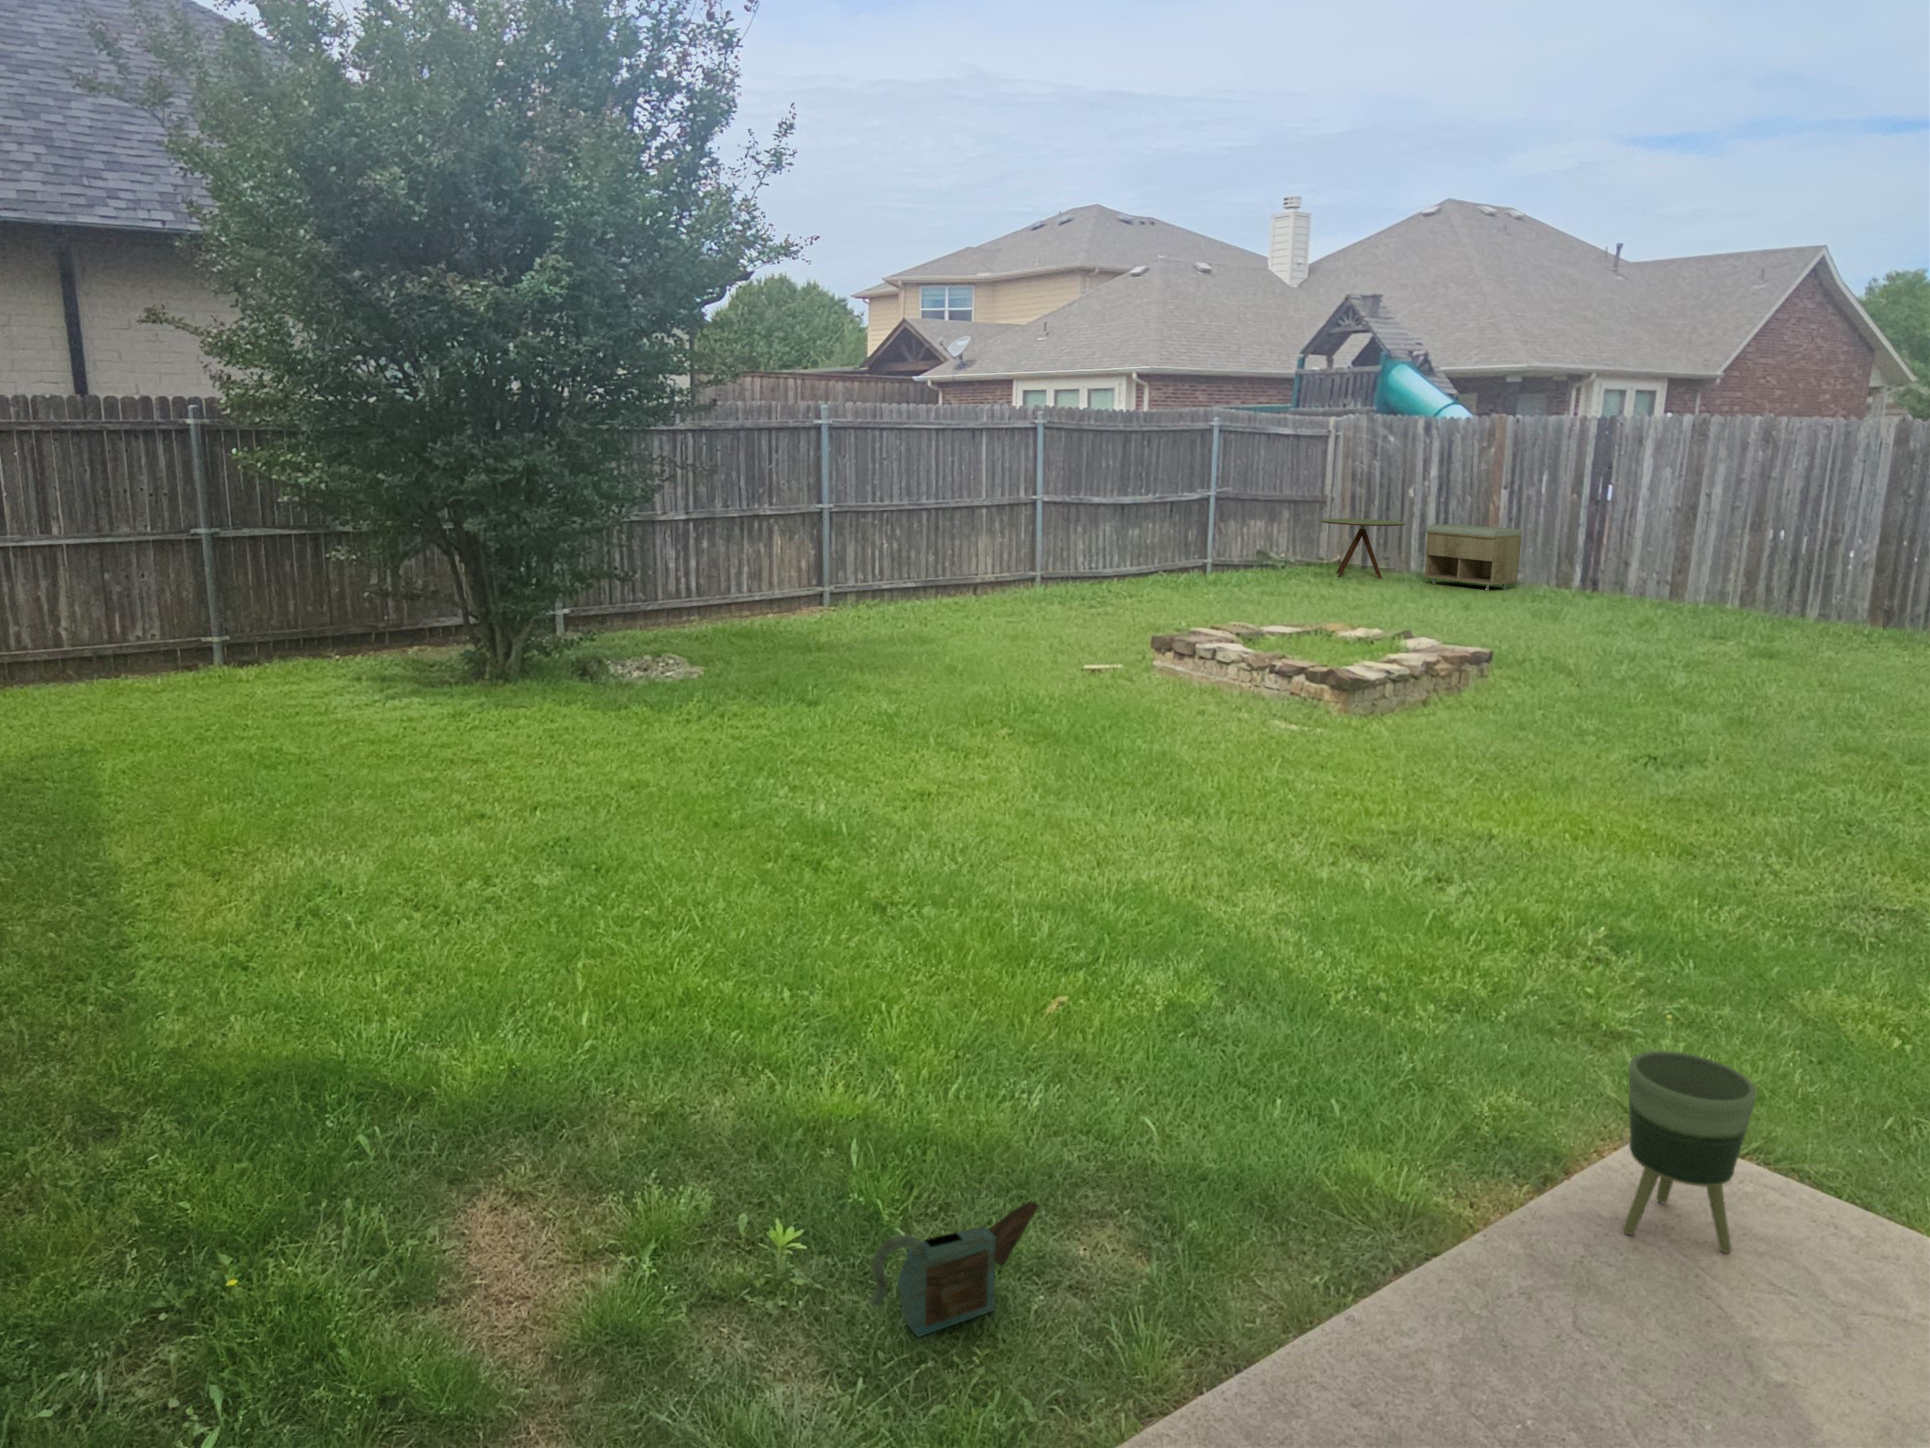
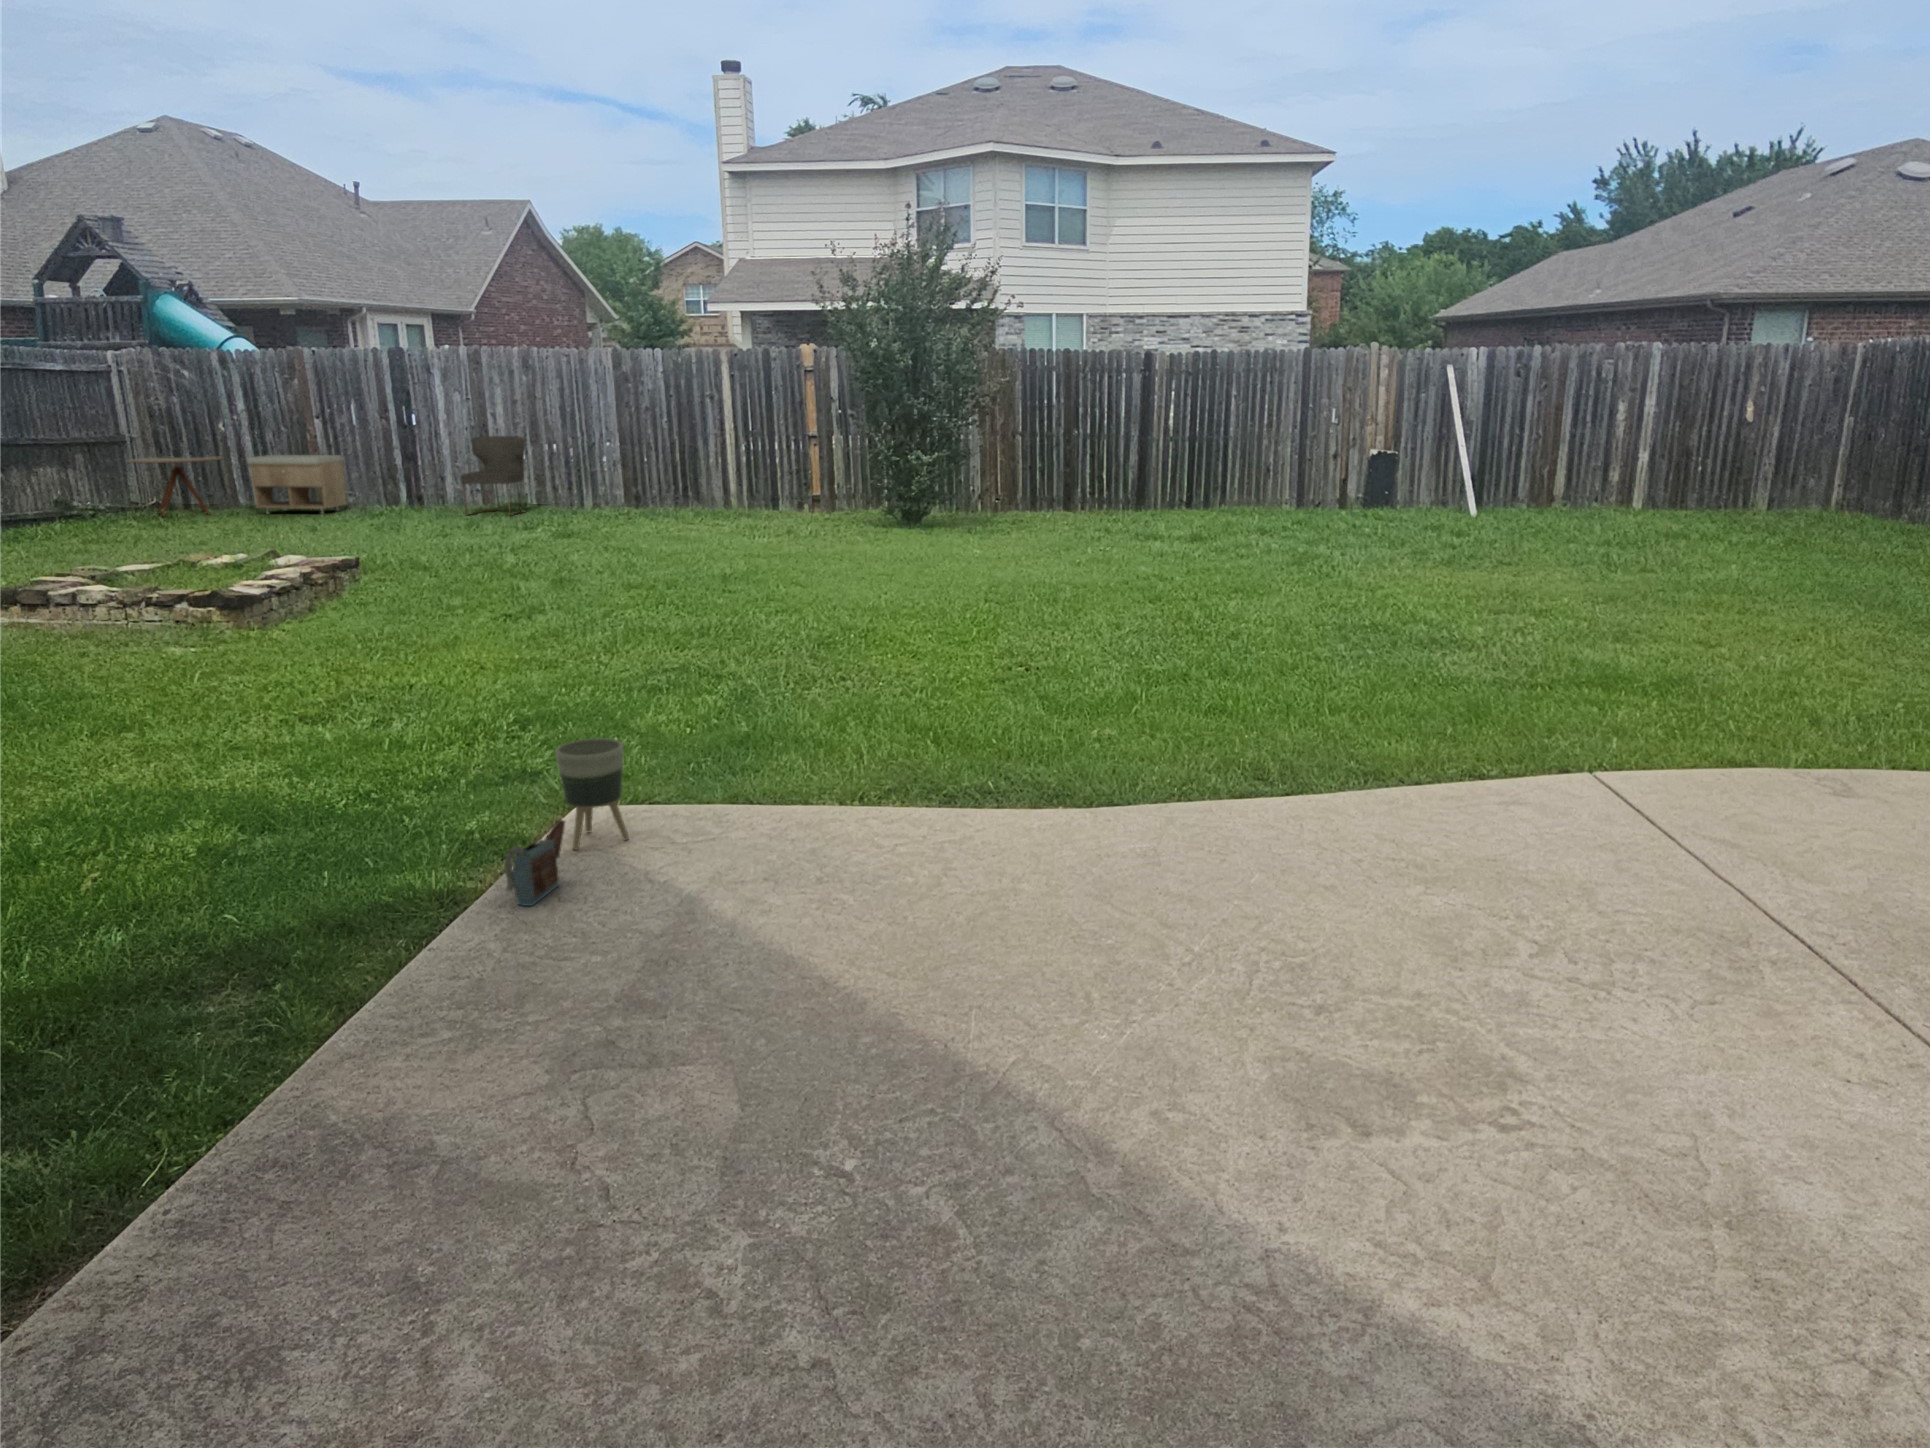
chair: none [1645,520,1743,618] -> present [461,436,525,516]
watering can: present [870,1201,1038,1337] -> present [504,819,565,906]

